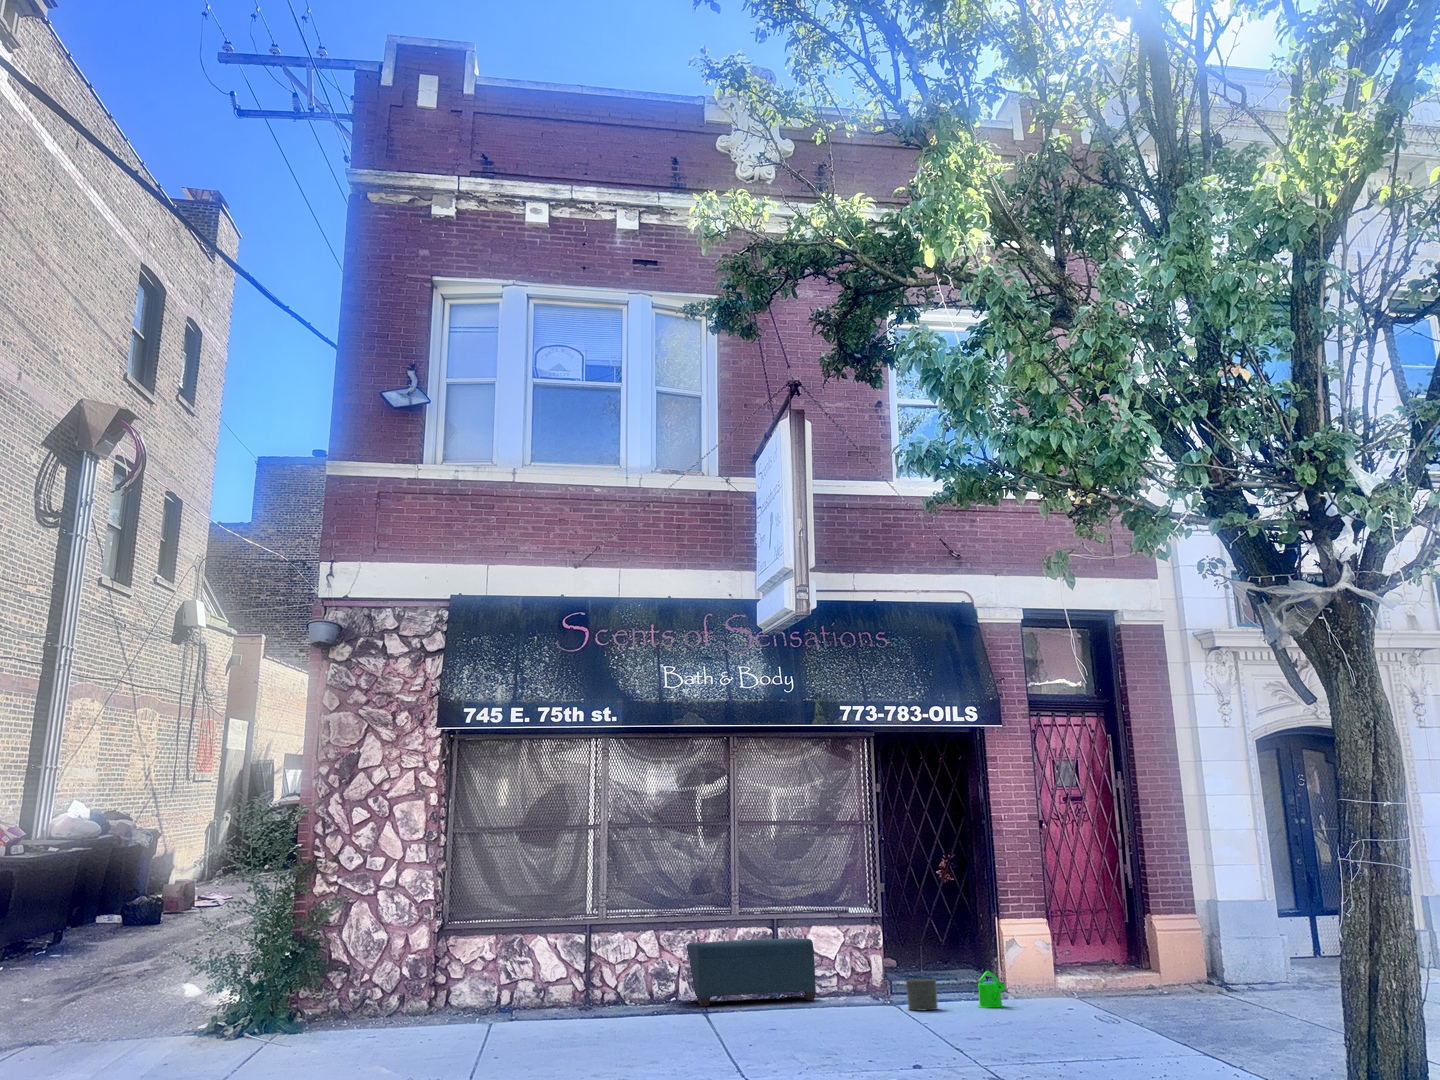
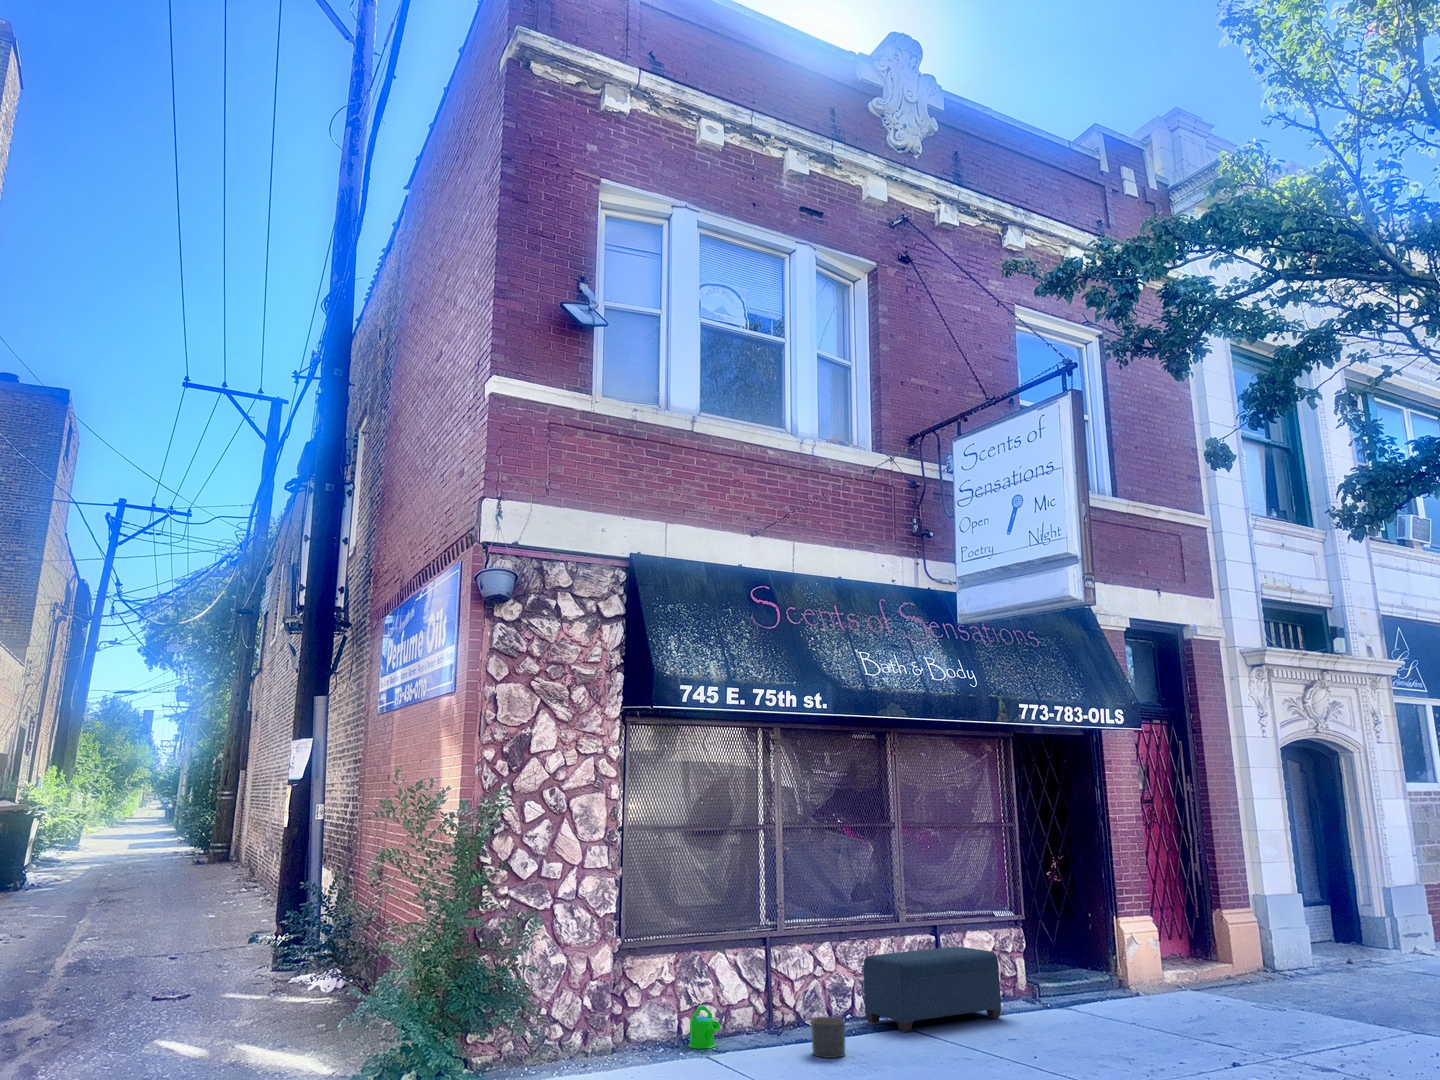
watering can: present [978,971,1005,1008] -> present [688,1005,720,1049]
planter: present [906,979,938,1011] -> present [811,1017,845,1058]

